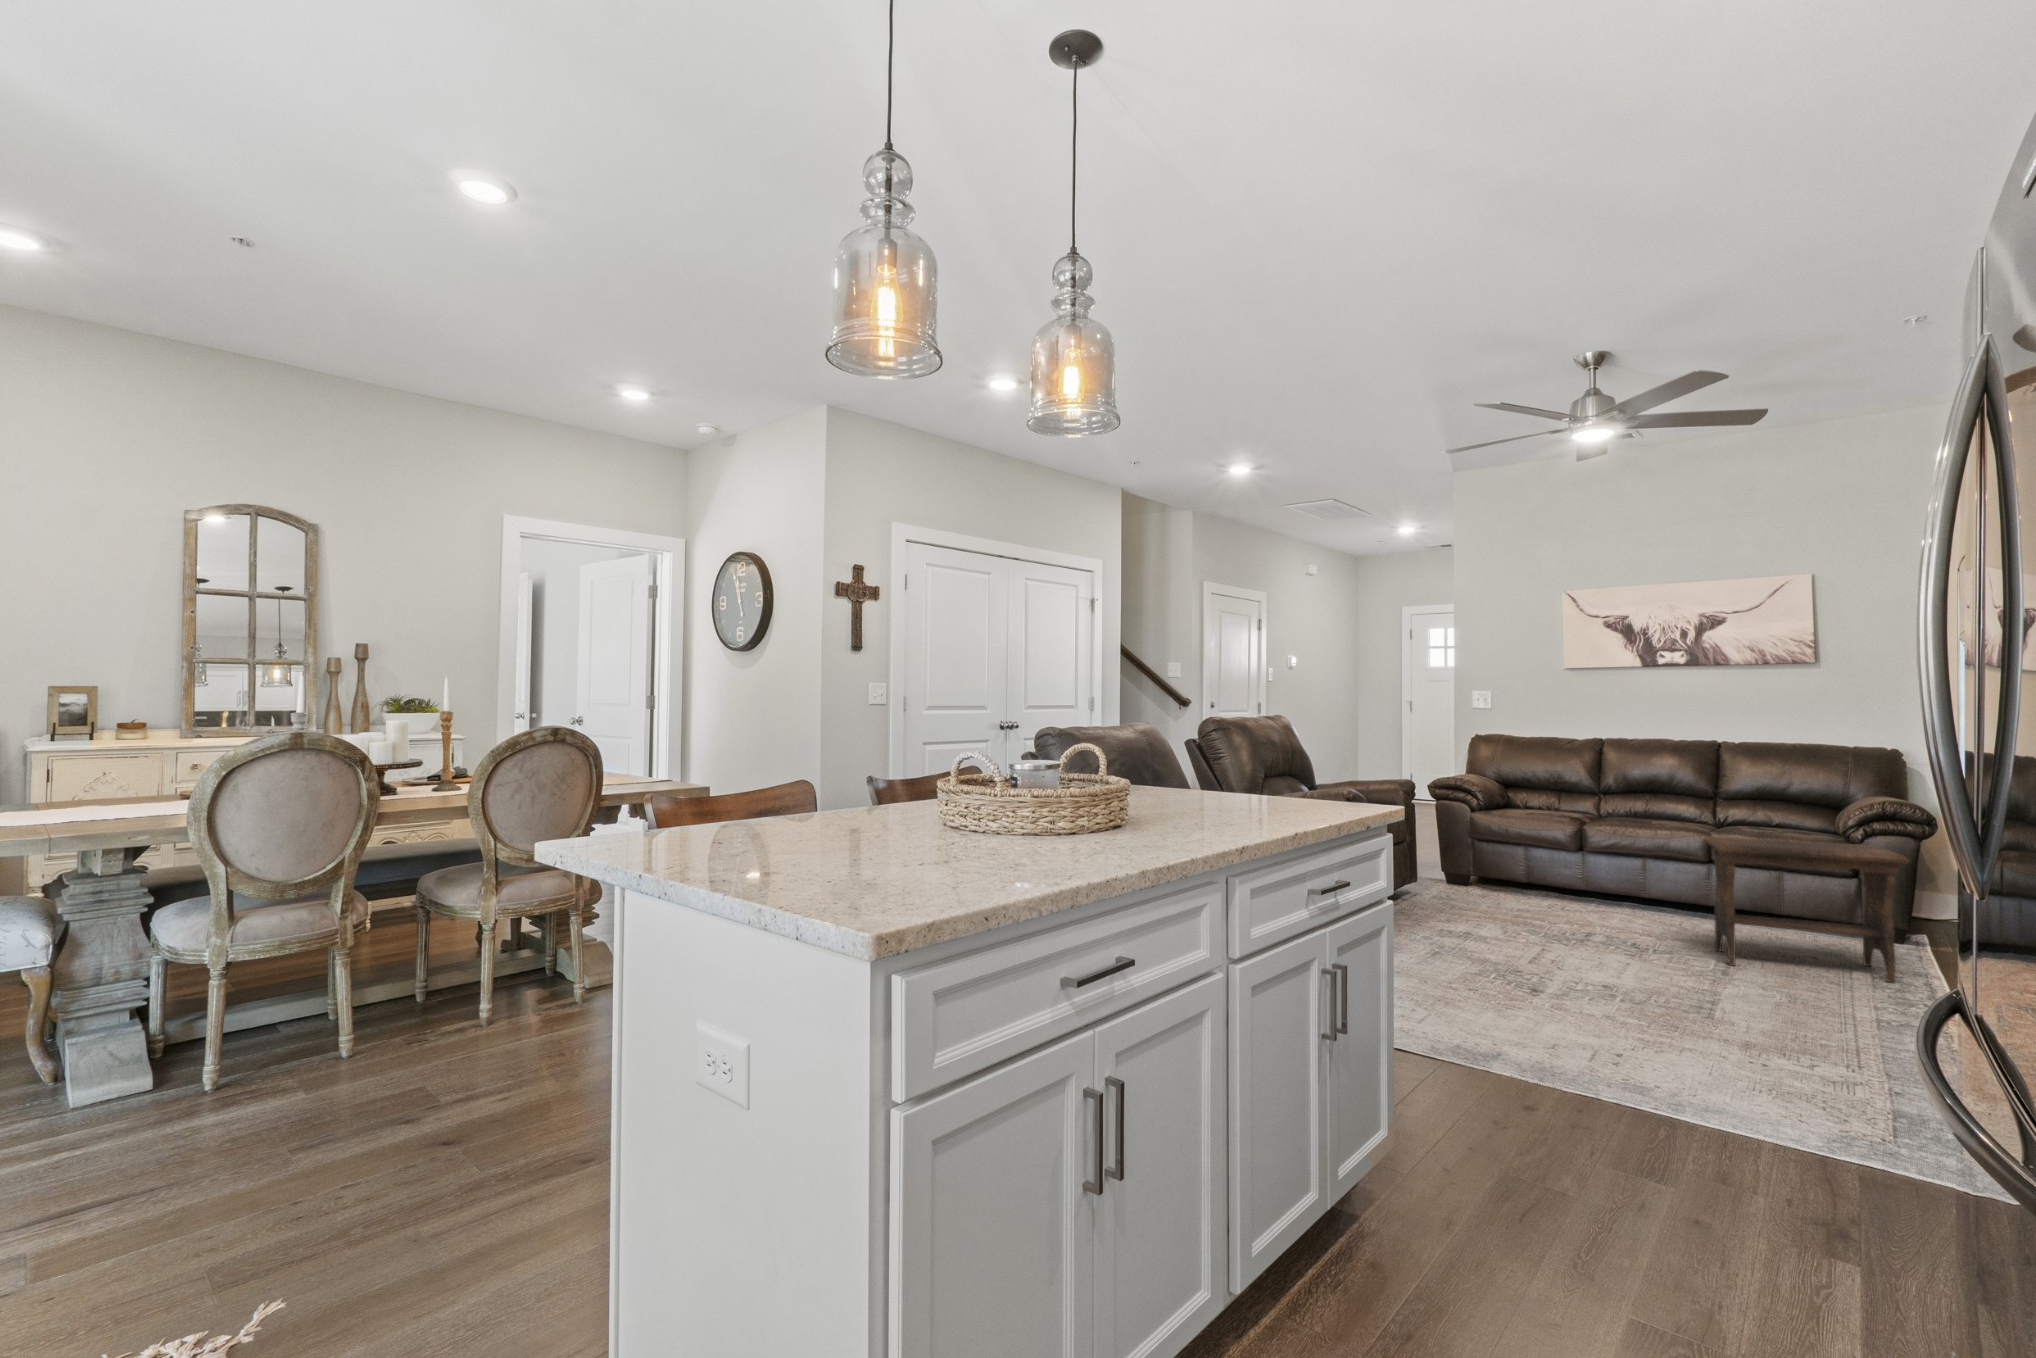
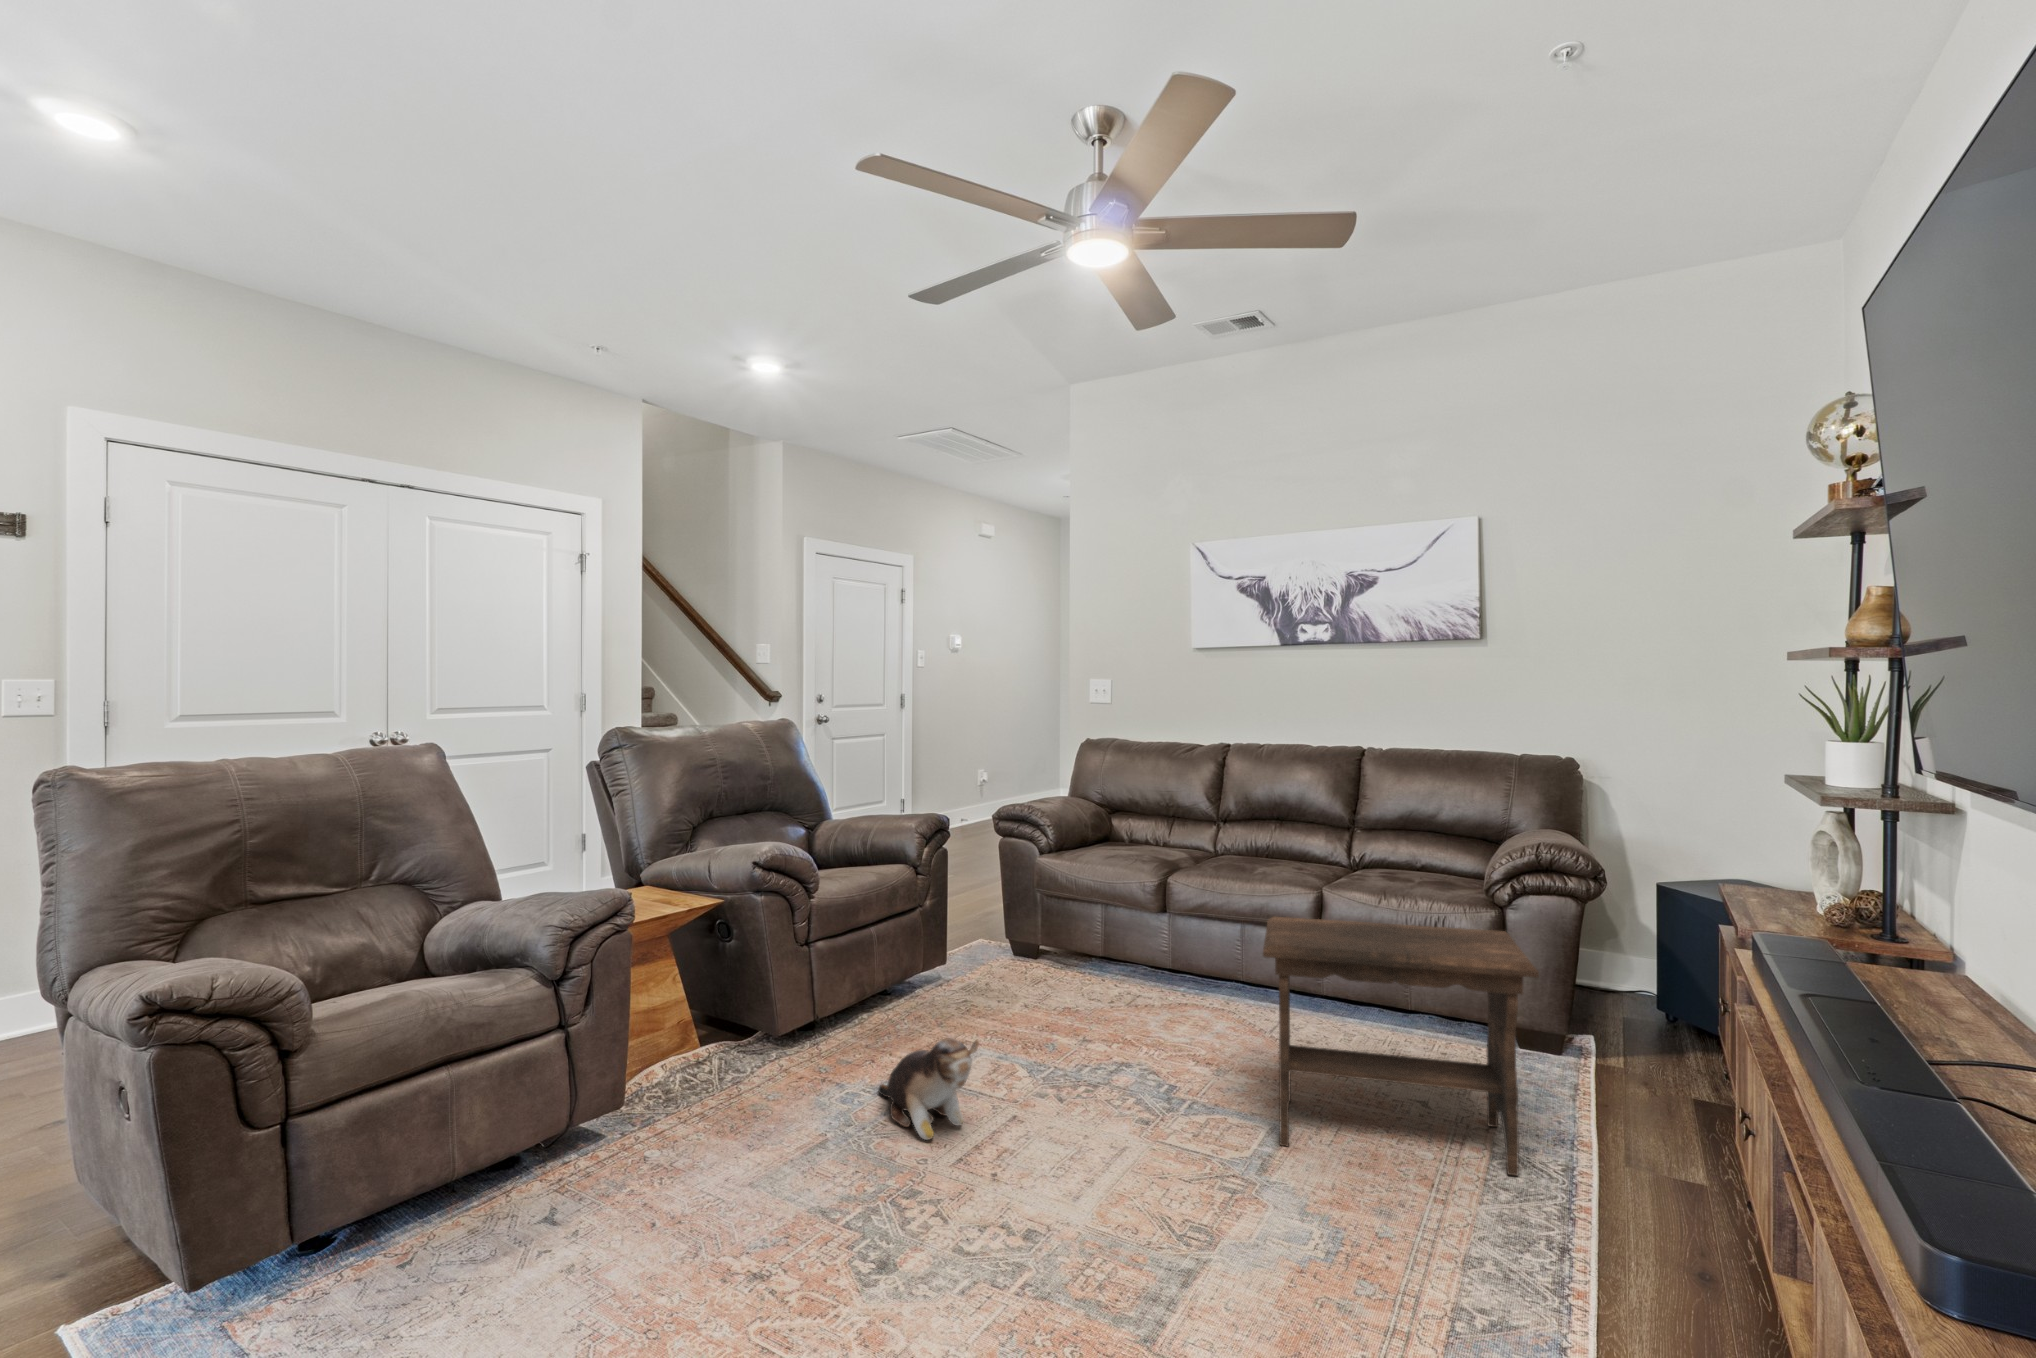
plush toy: none [1446,893,1540,952] -> present [878,1038,979,1140]

